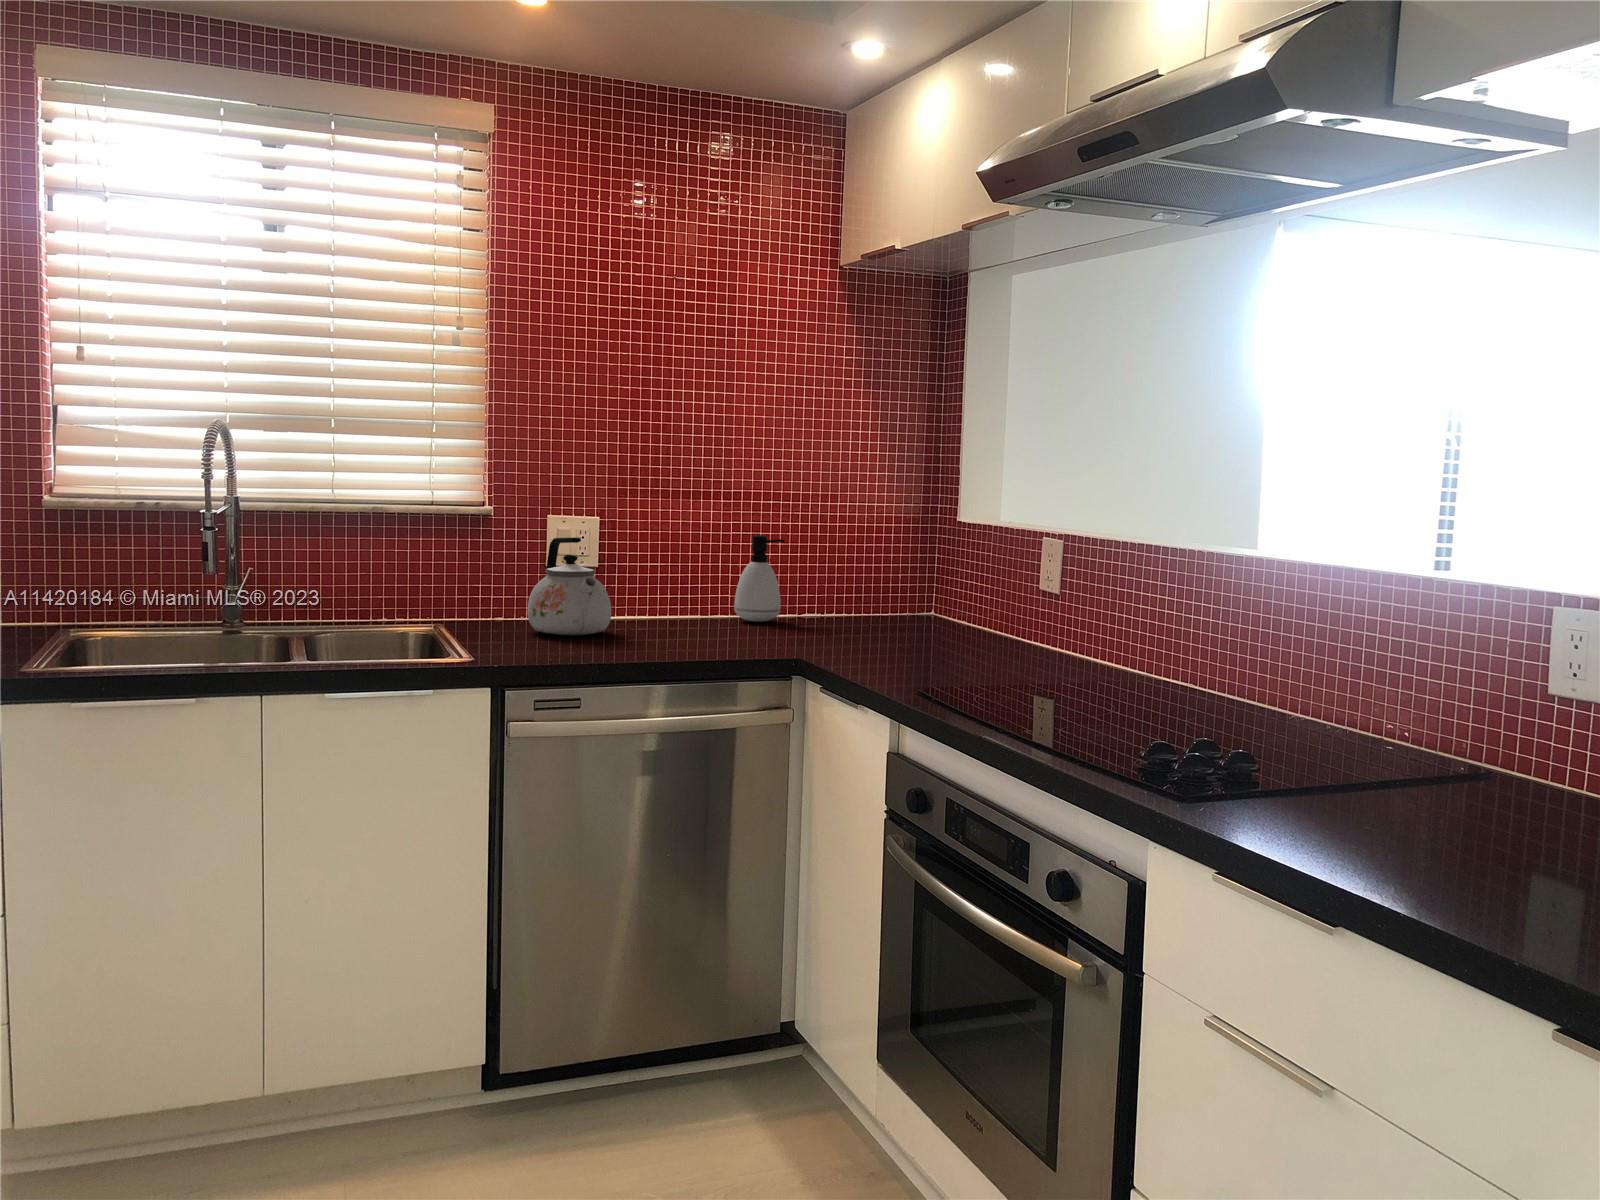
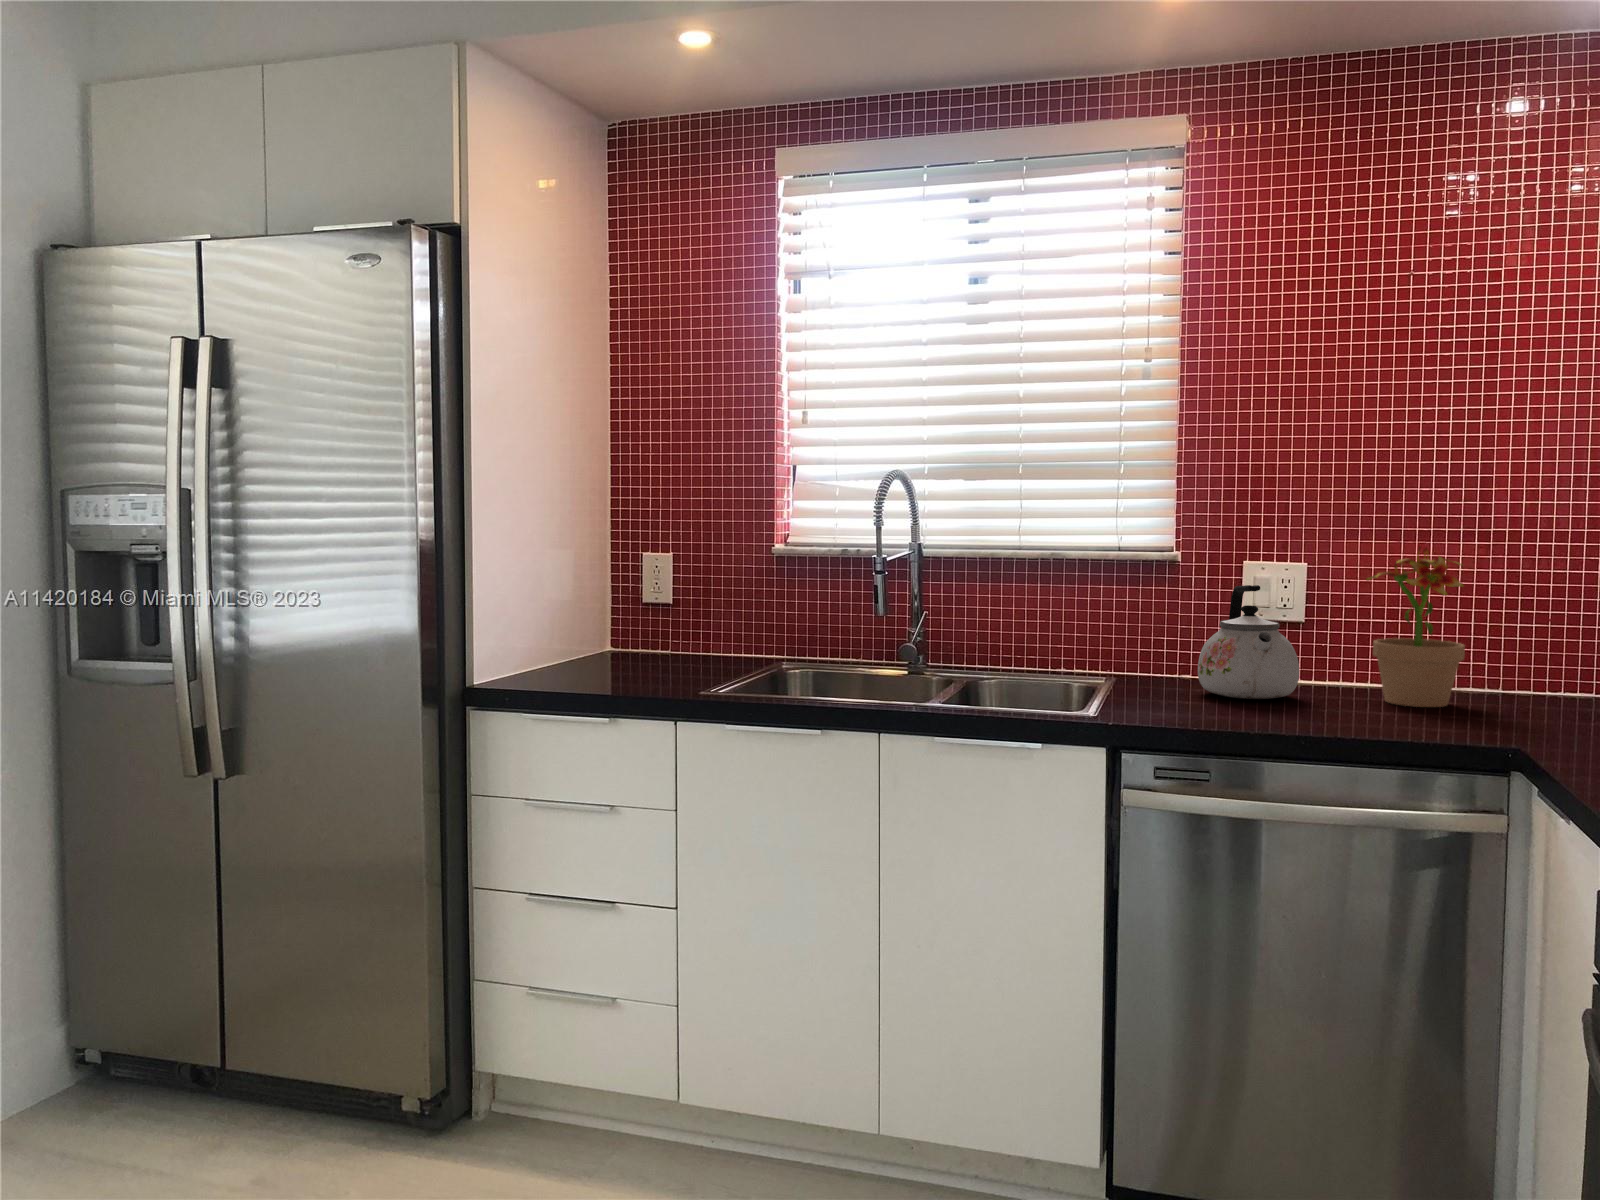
potted plant: none [654,504,728,633] -> present [1366,547,1465,707]
soap dispenser: present [734,535,785,622] -> none [1491,587,1568,699]

